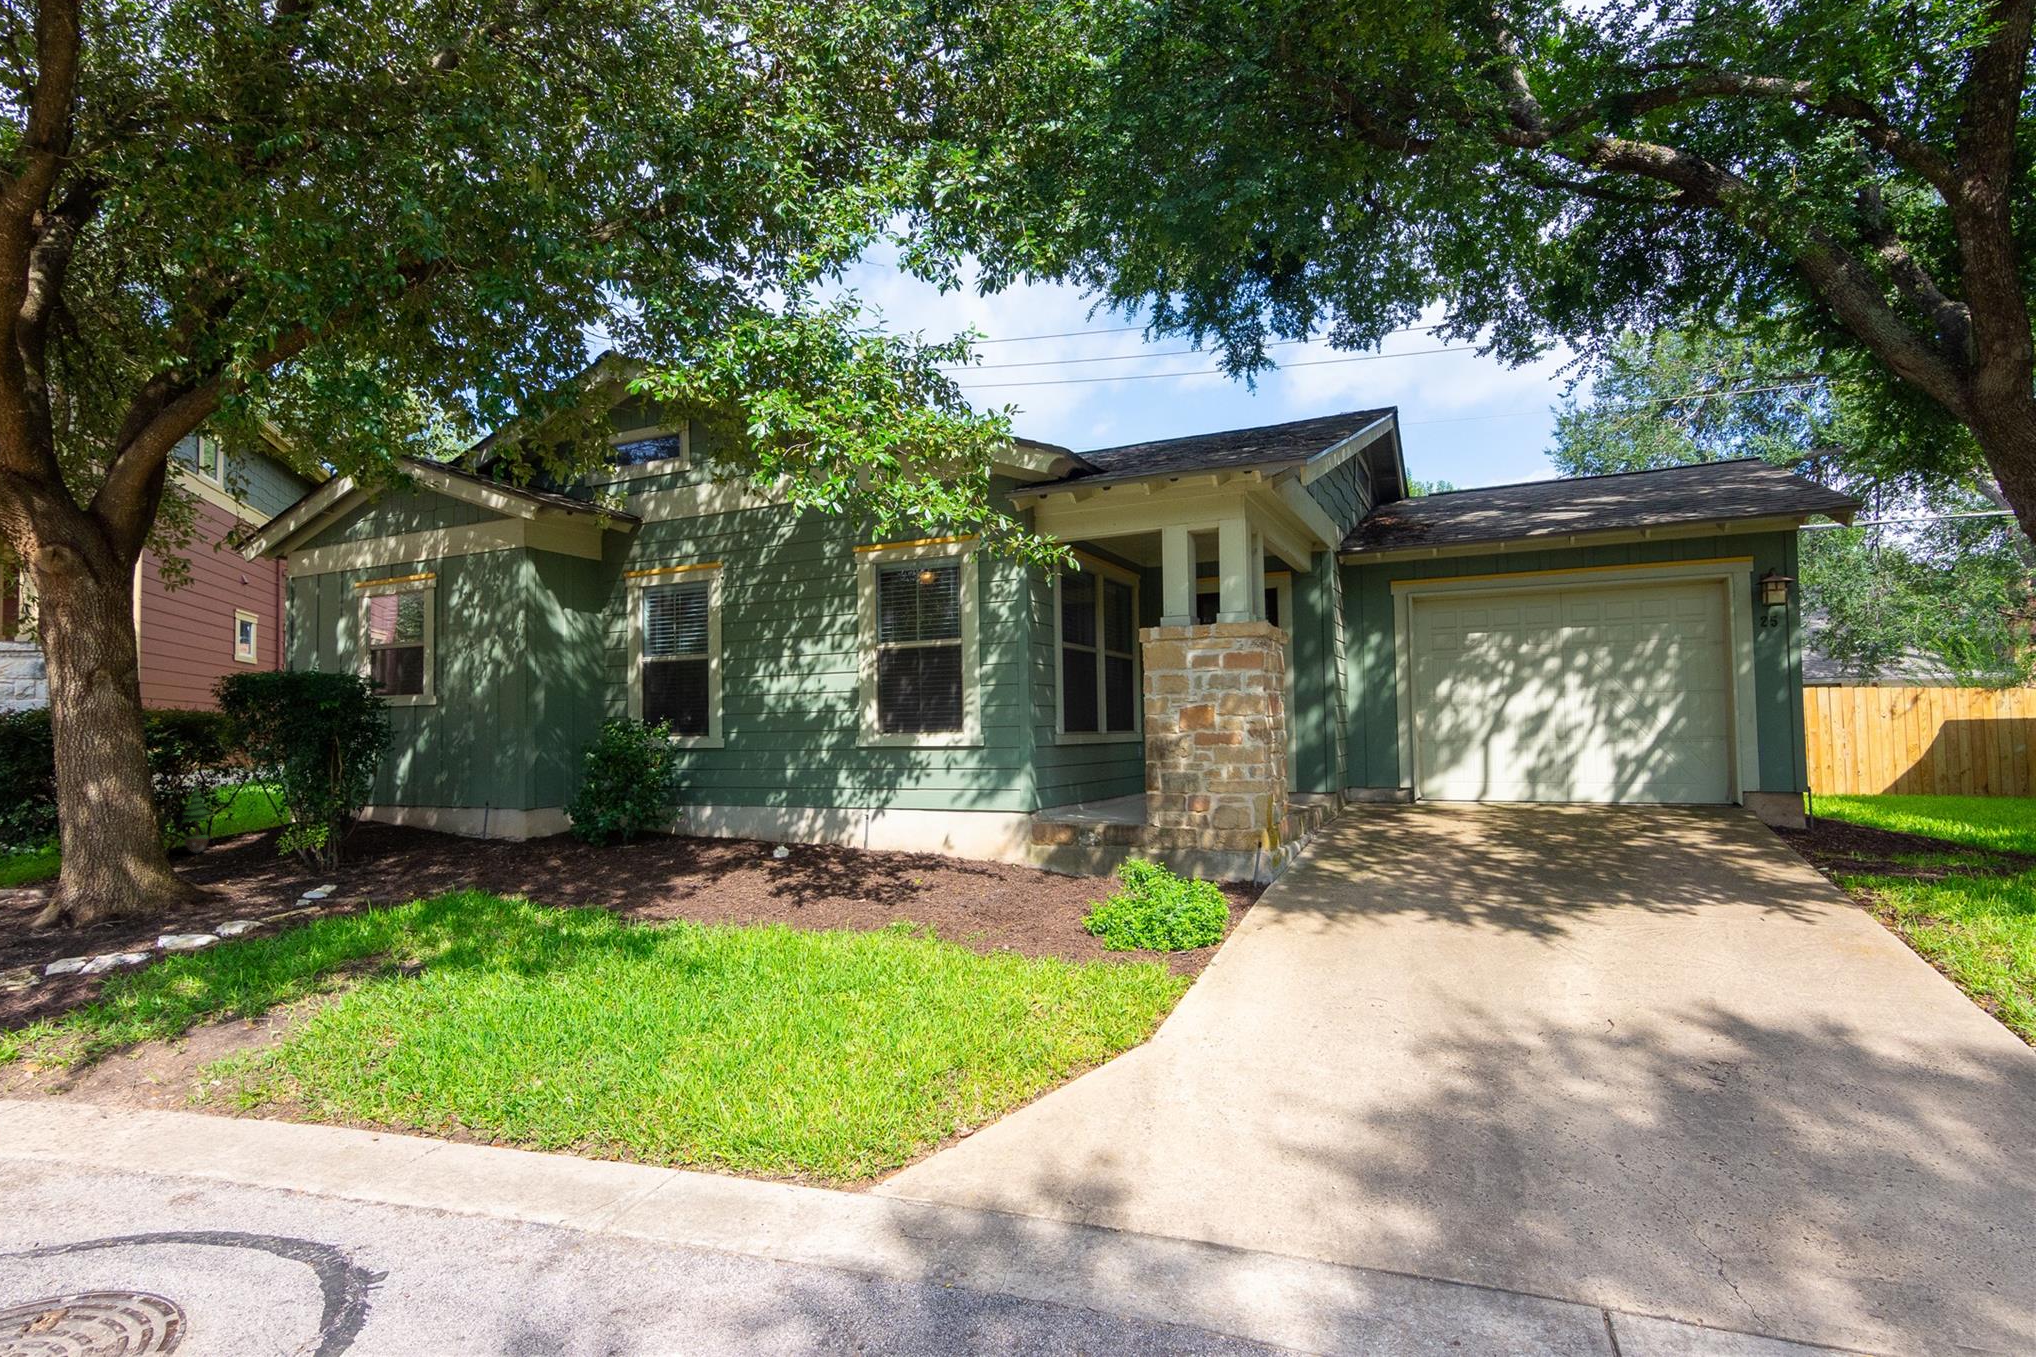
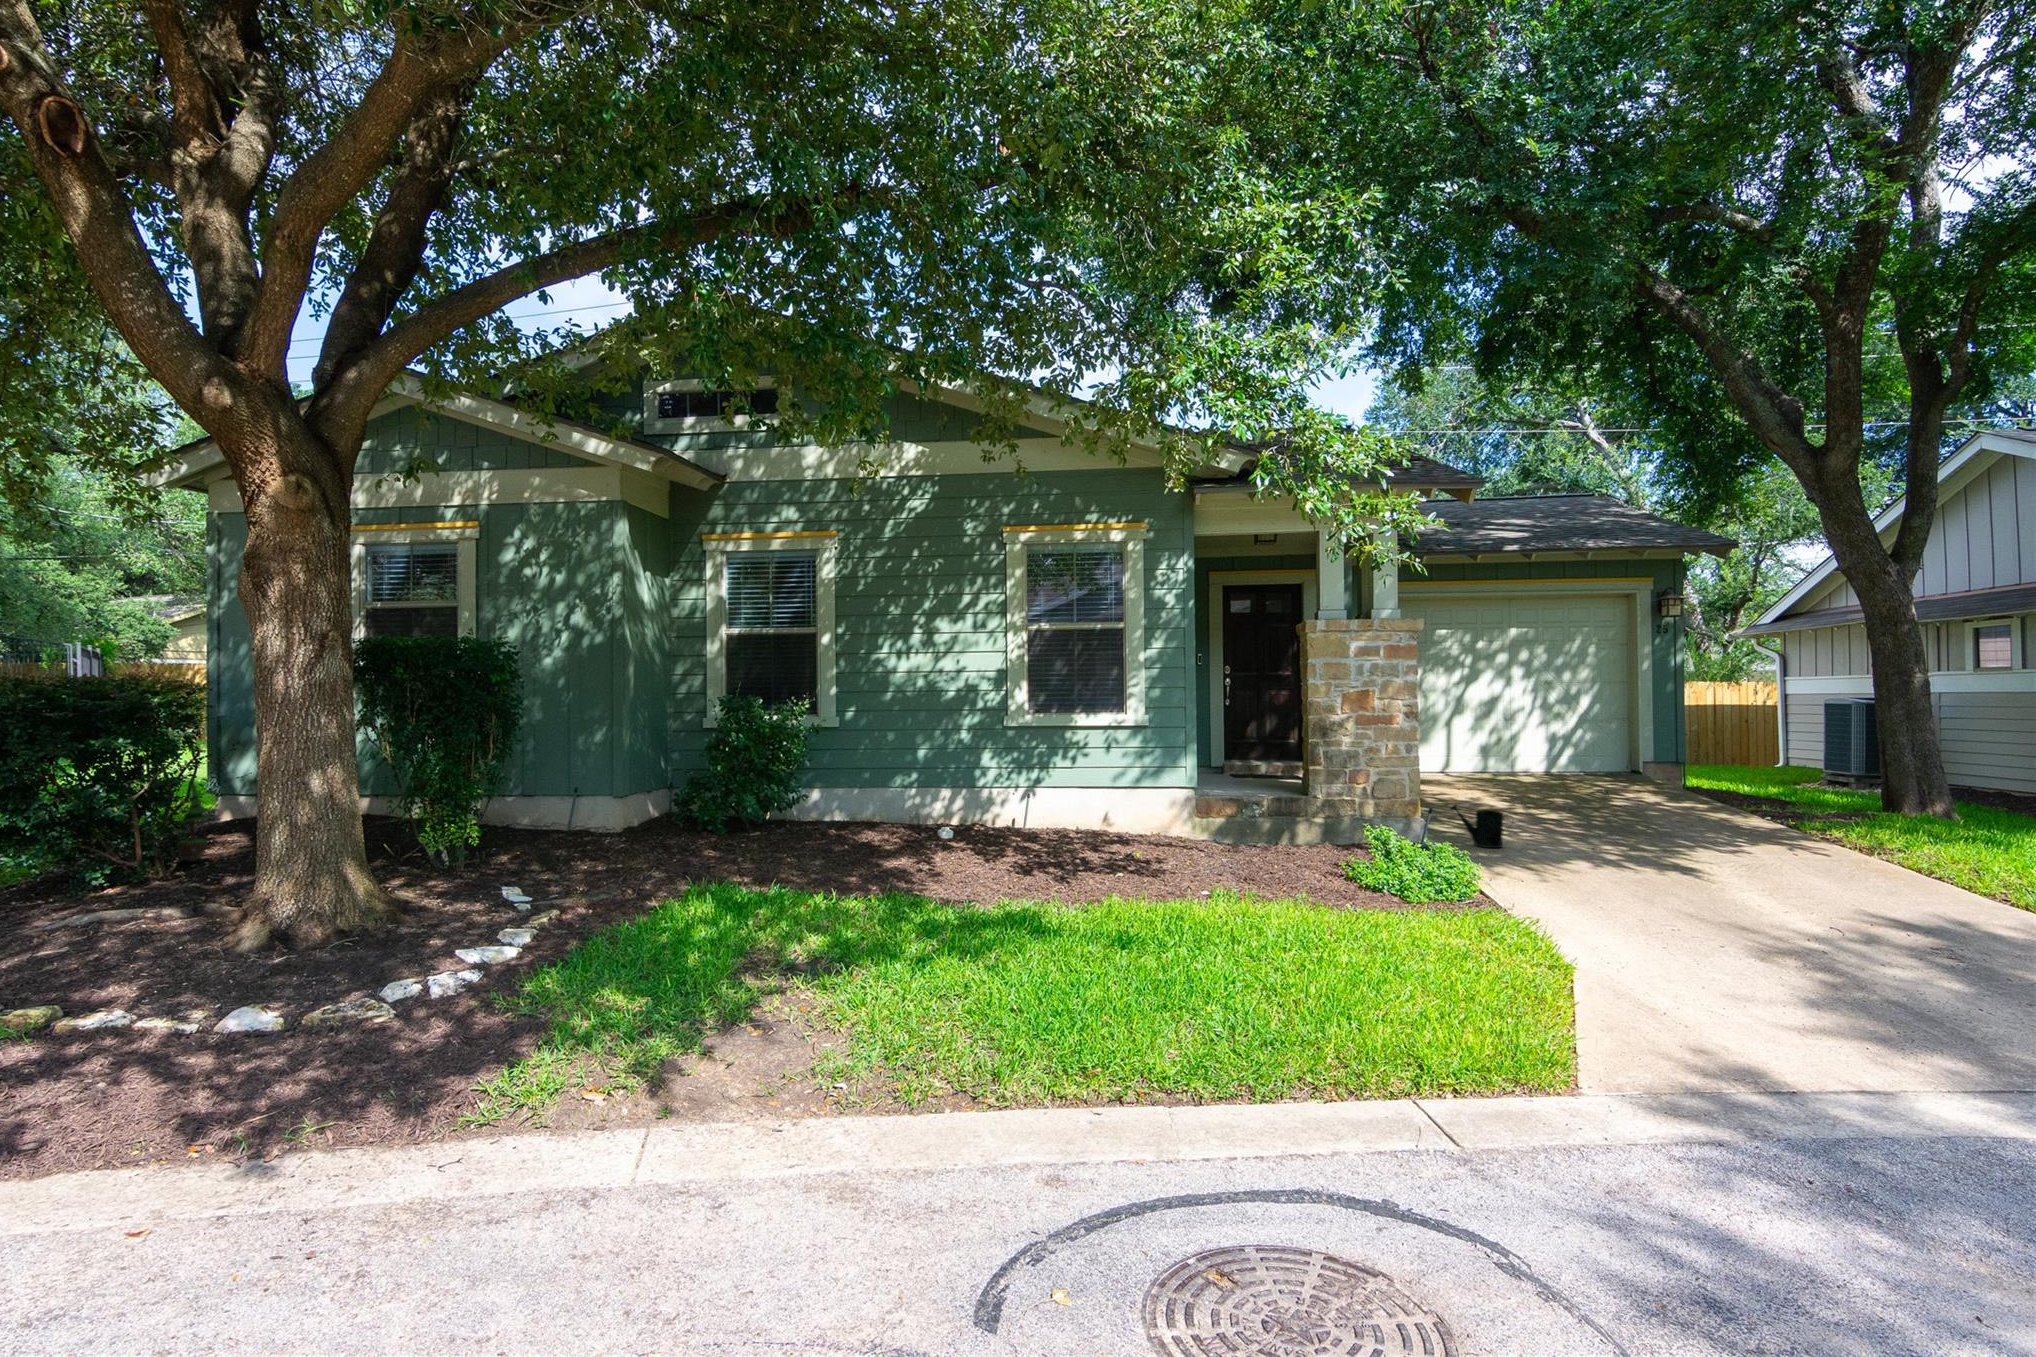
watering can: none [1279,837,1347,891] -> present [1451,805,1513,848]

